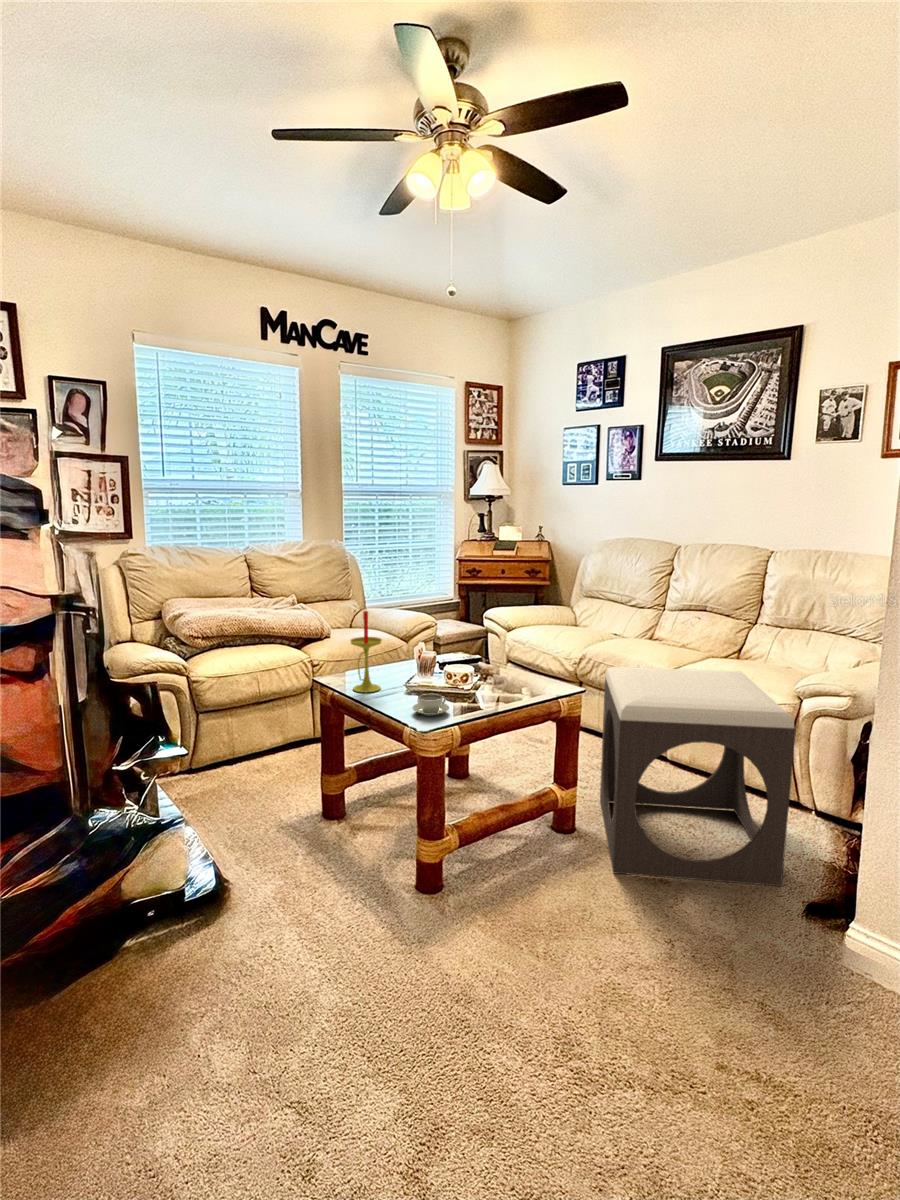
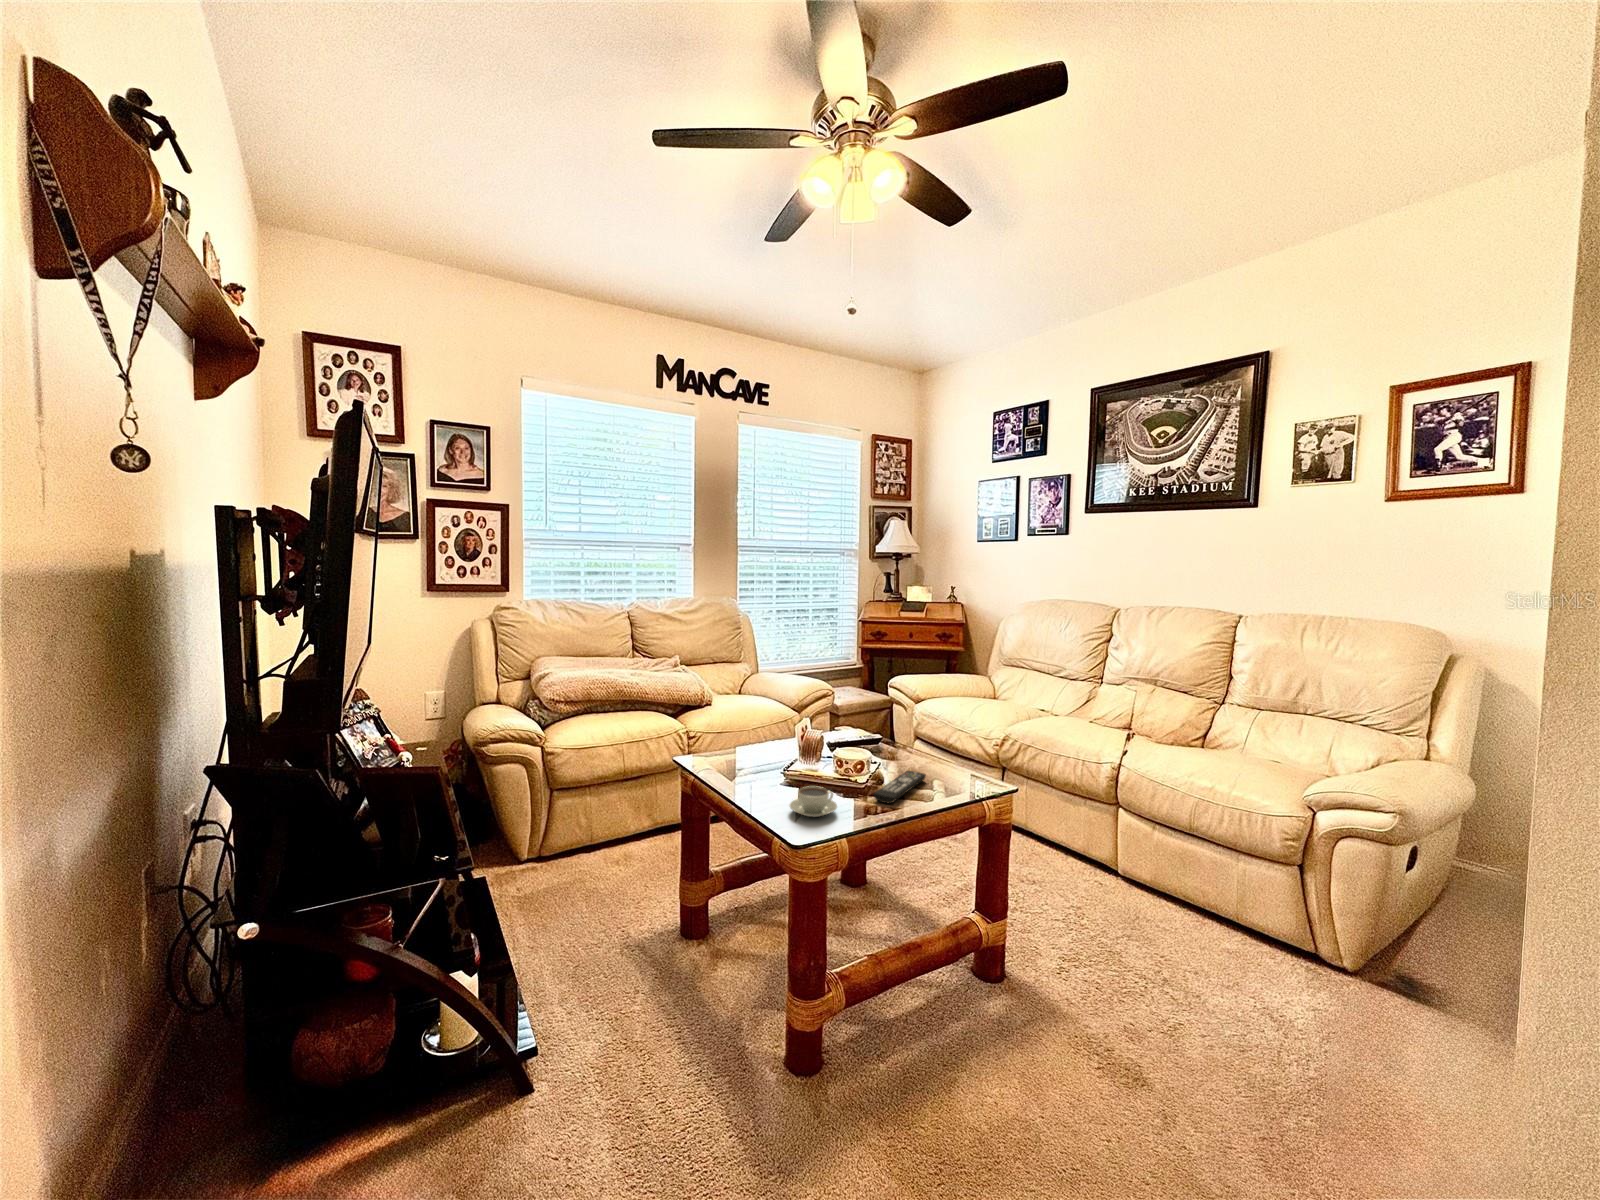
candle: present [351,611,382,693] -> none [719,674,759,779]
footstool: present [600,667,796,886] -> none [1036,756,1340,1105]
remote control: none [476,682,516,705] -> present [874,771,926,803]

